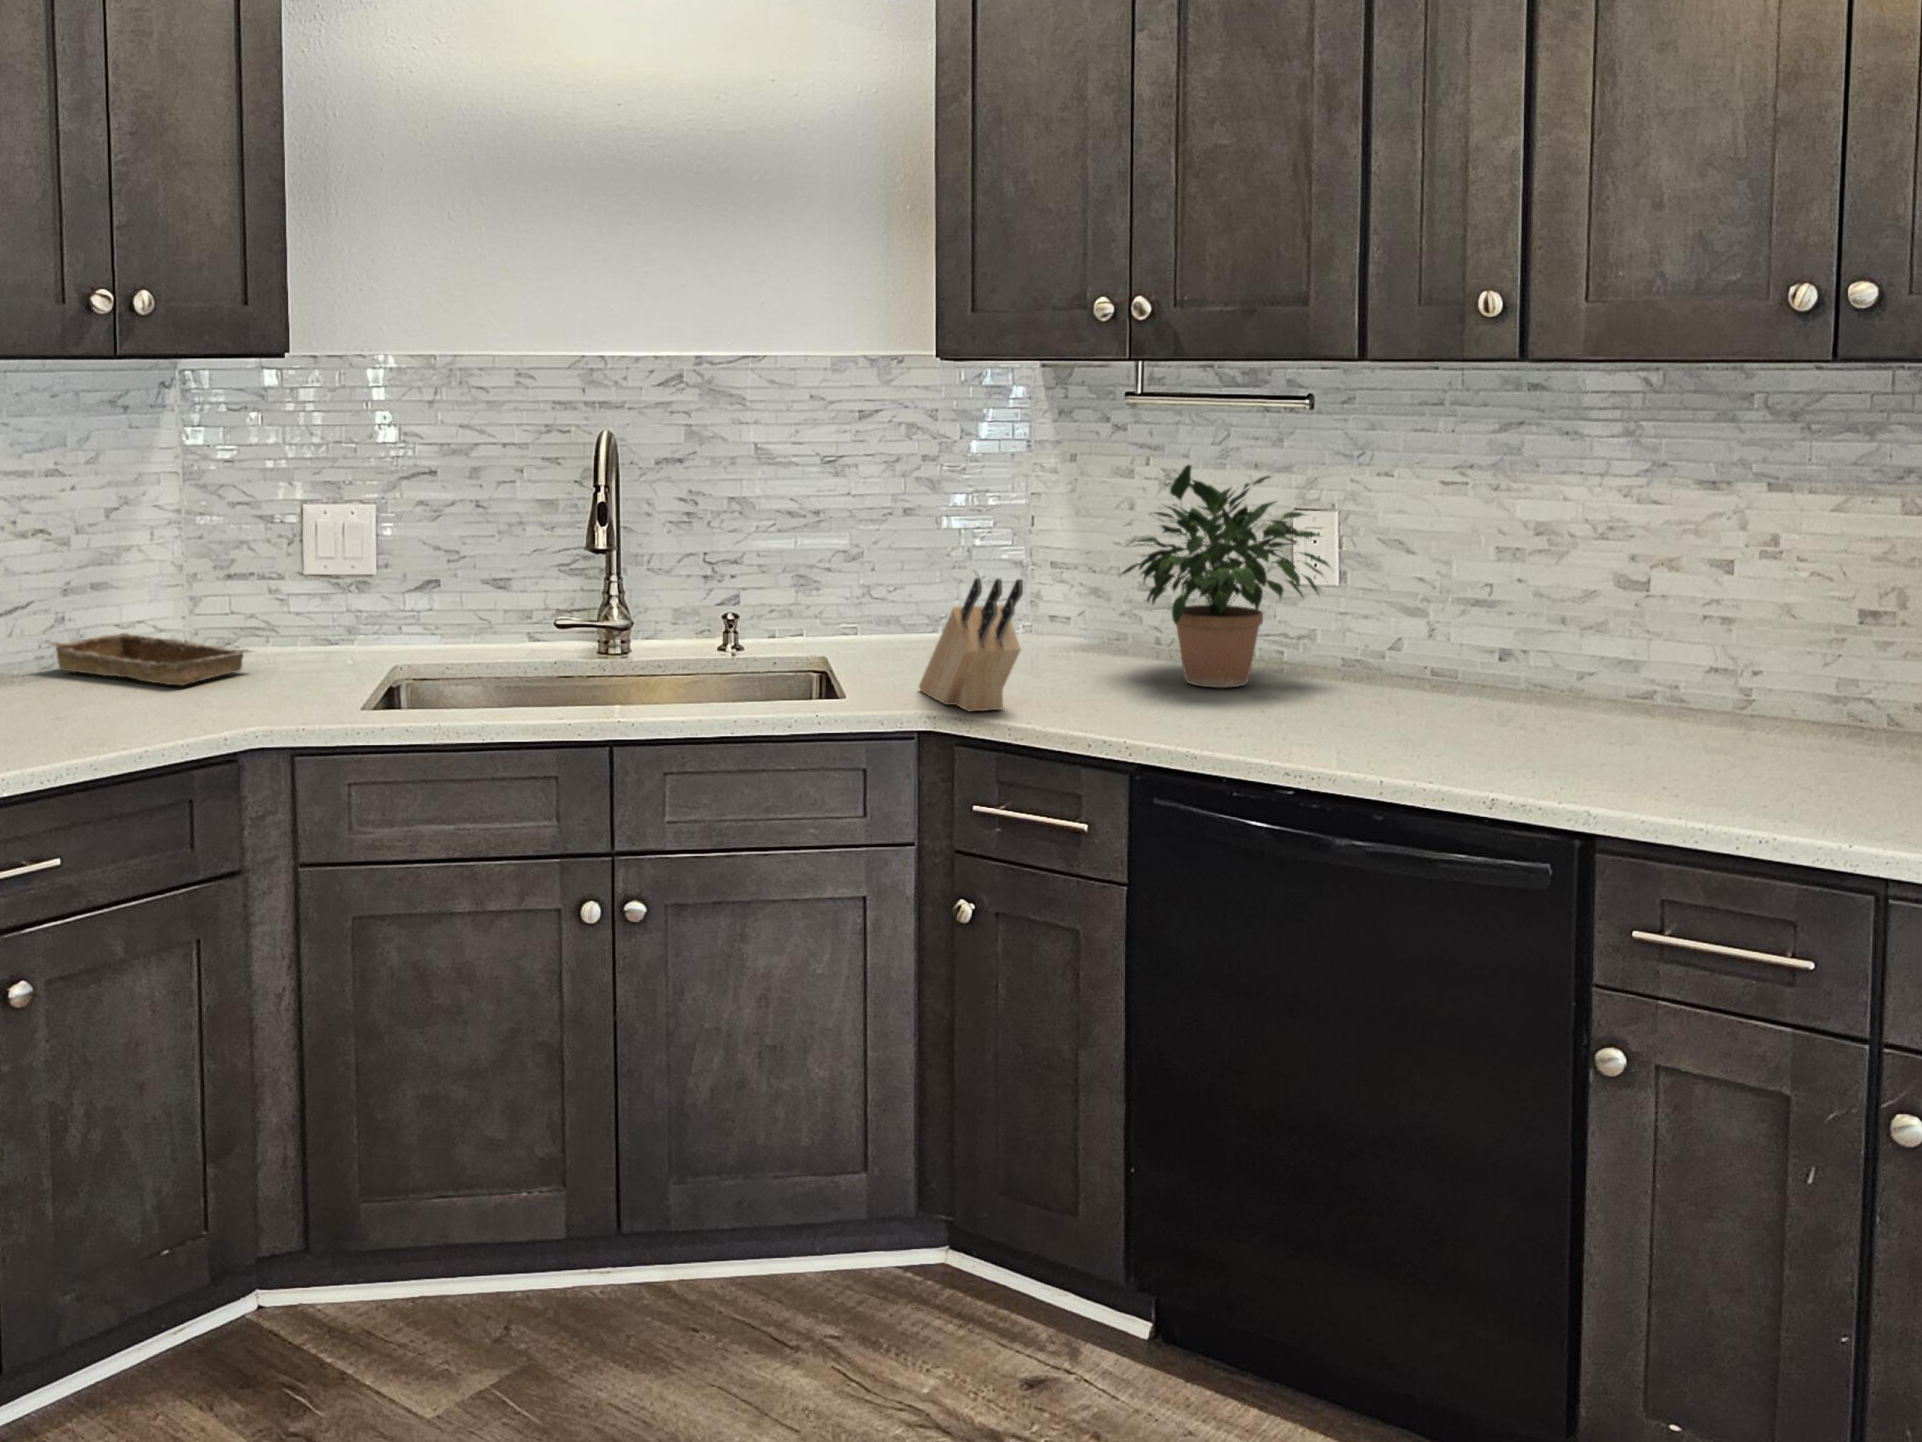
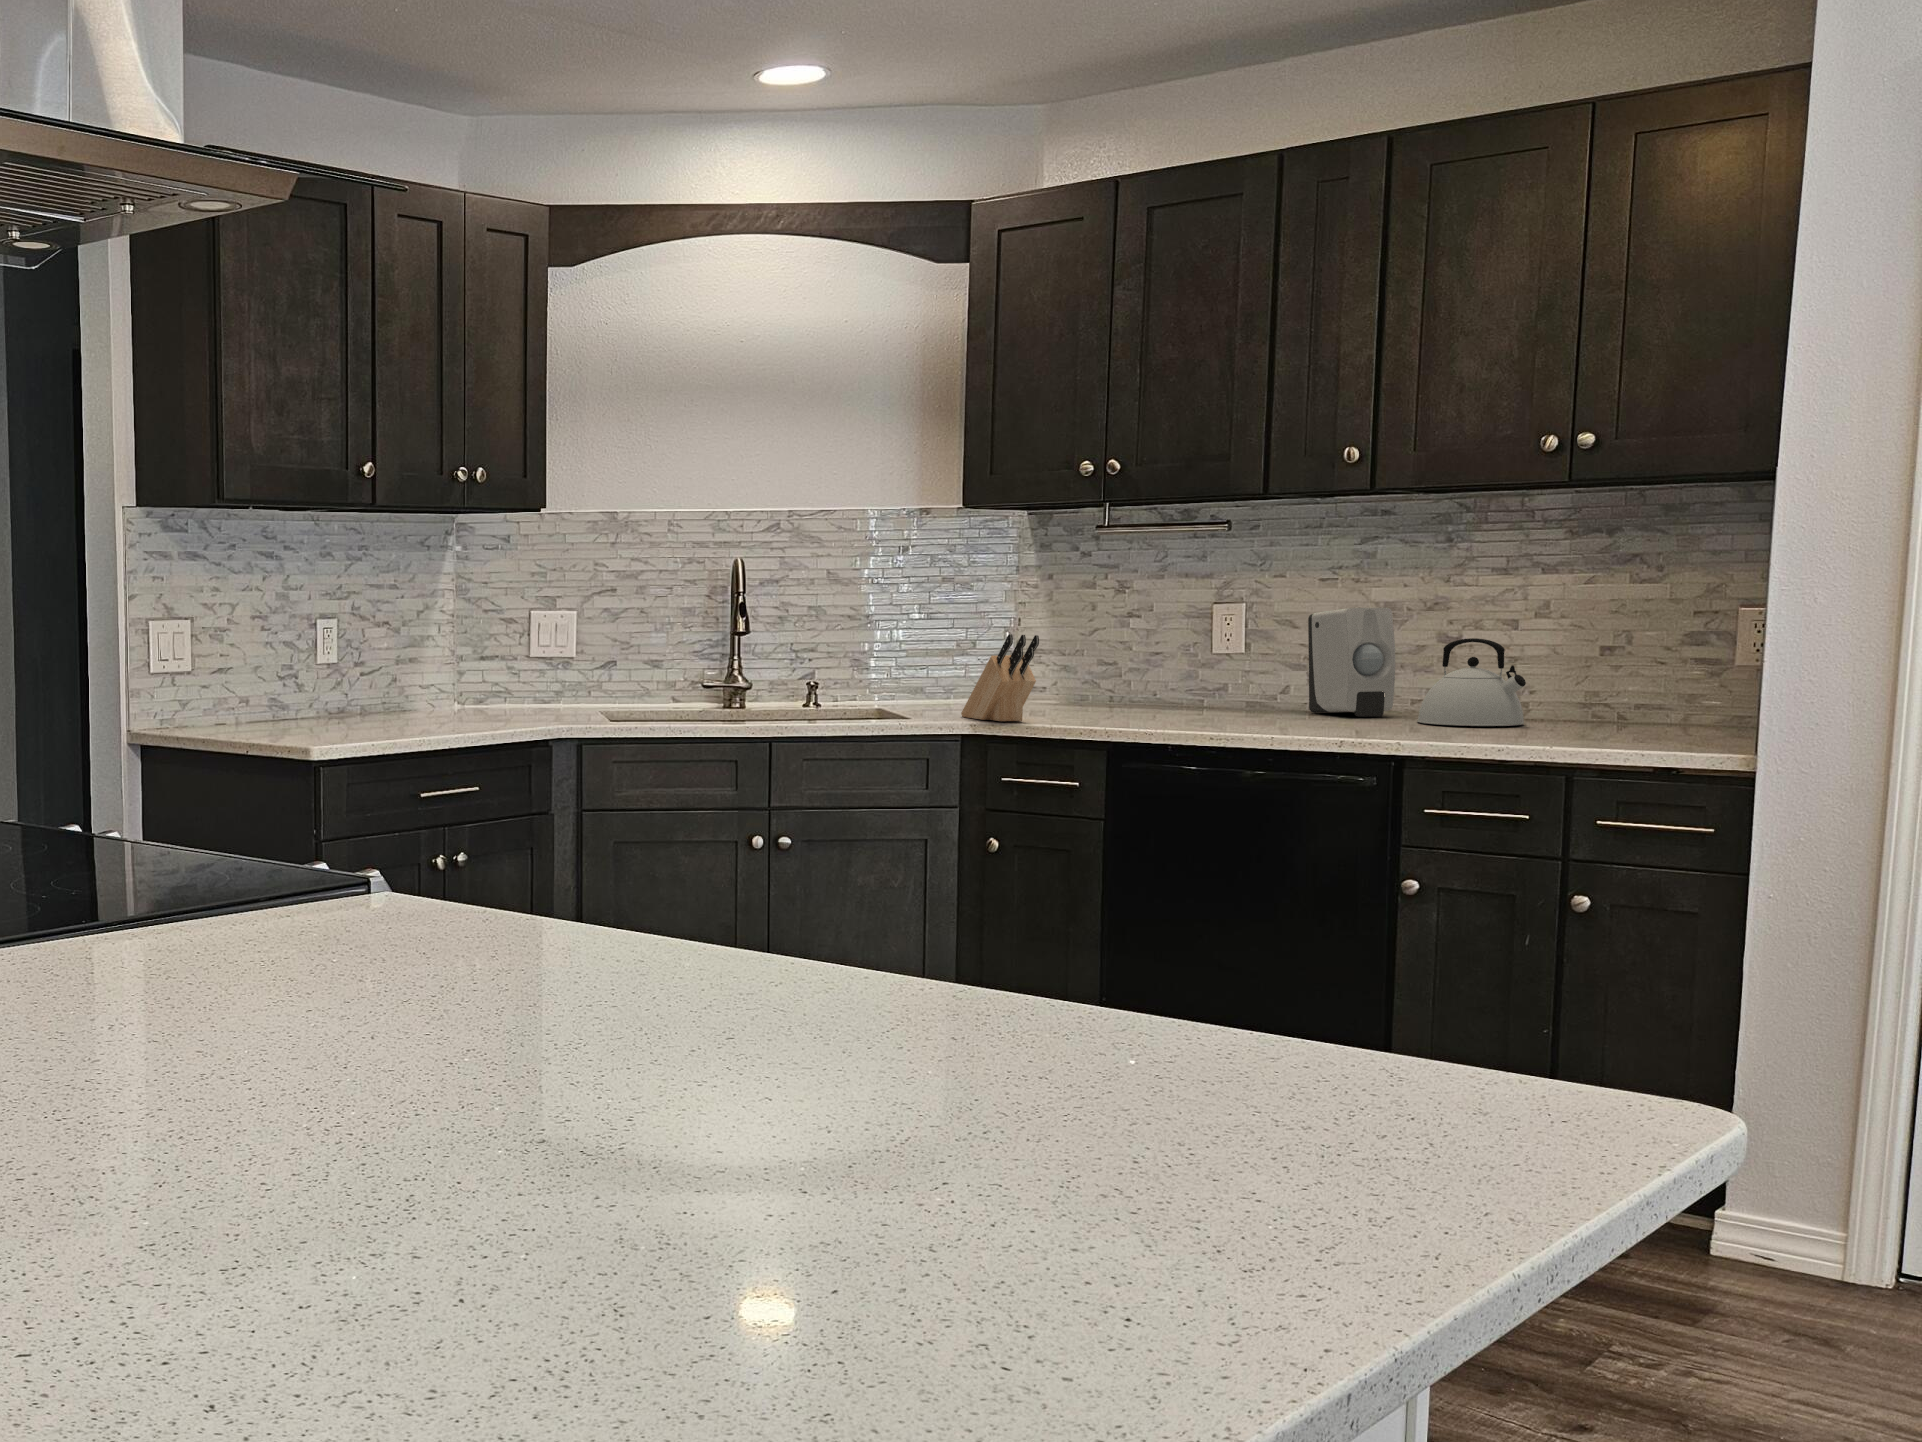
potted plant: present [1121,465,1330,688] -> none [1091,566,1244,715]
soap dispenser: none [1425,529,1552,695] -> present [1308,608,1395,717]
kettle: none [1589,588,1752,731] -> present [1417,638,1526,726]
tray: present [49,633,251,685] -> none [389,692,523,714]

